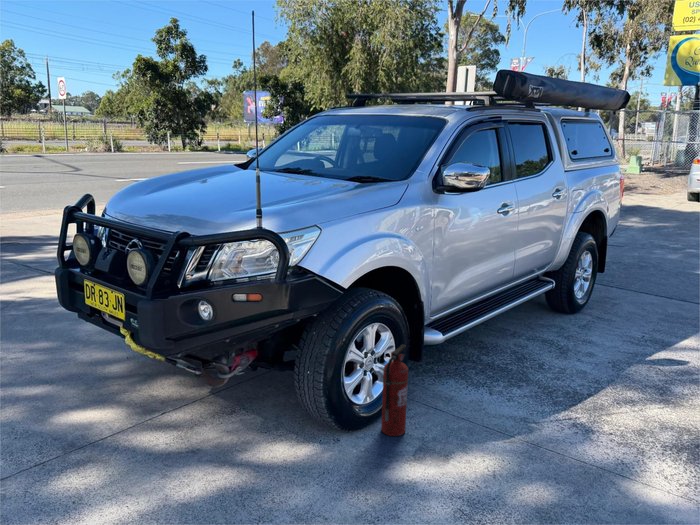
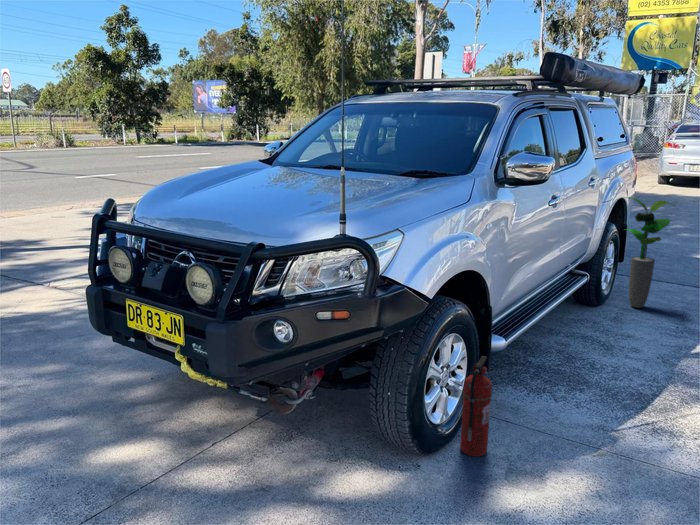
potted plant: none [597,209,650,318] -> present [626,197,671,308]

